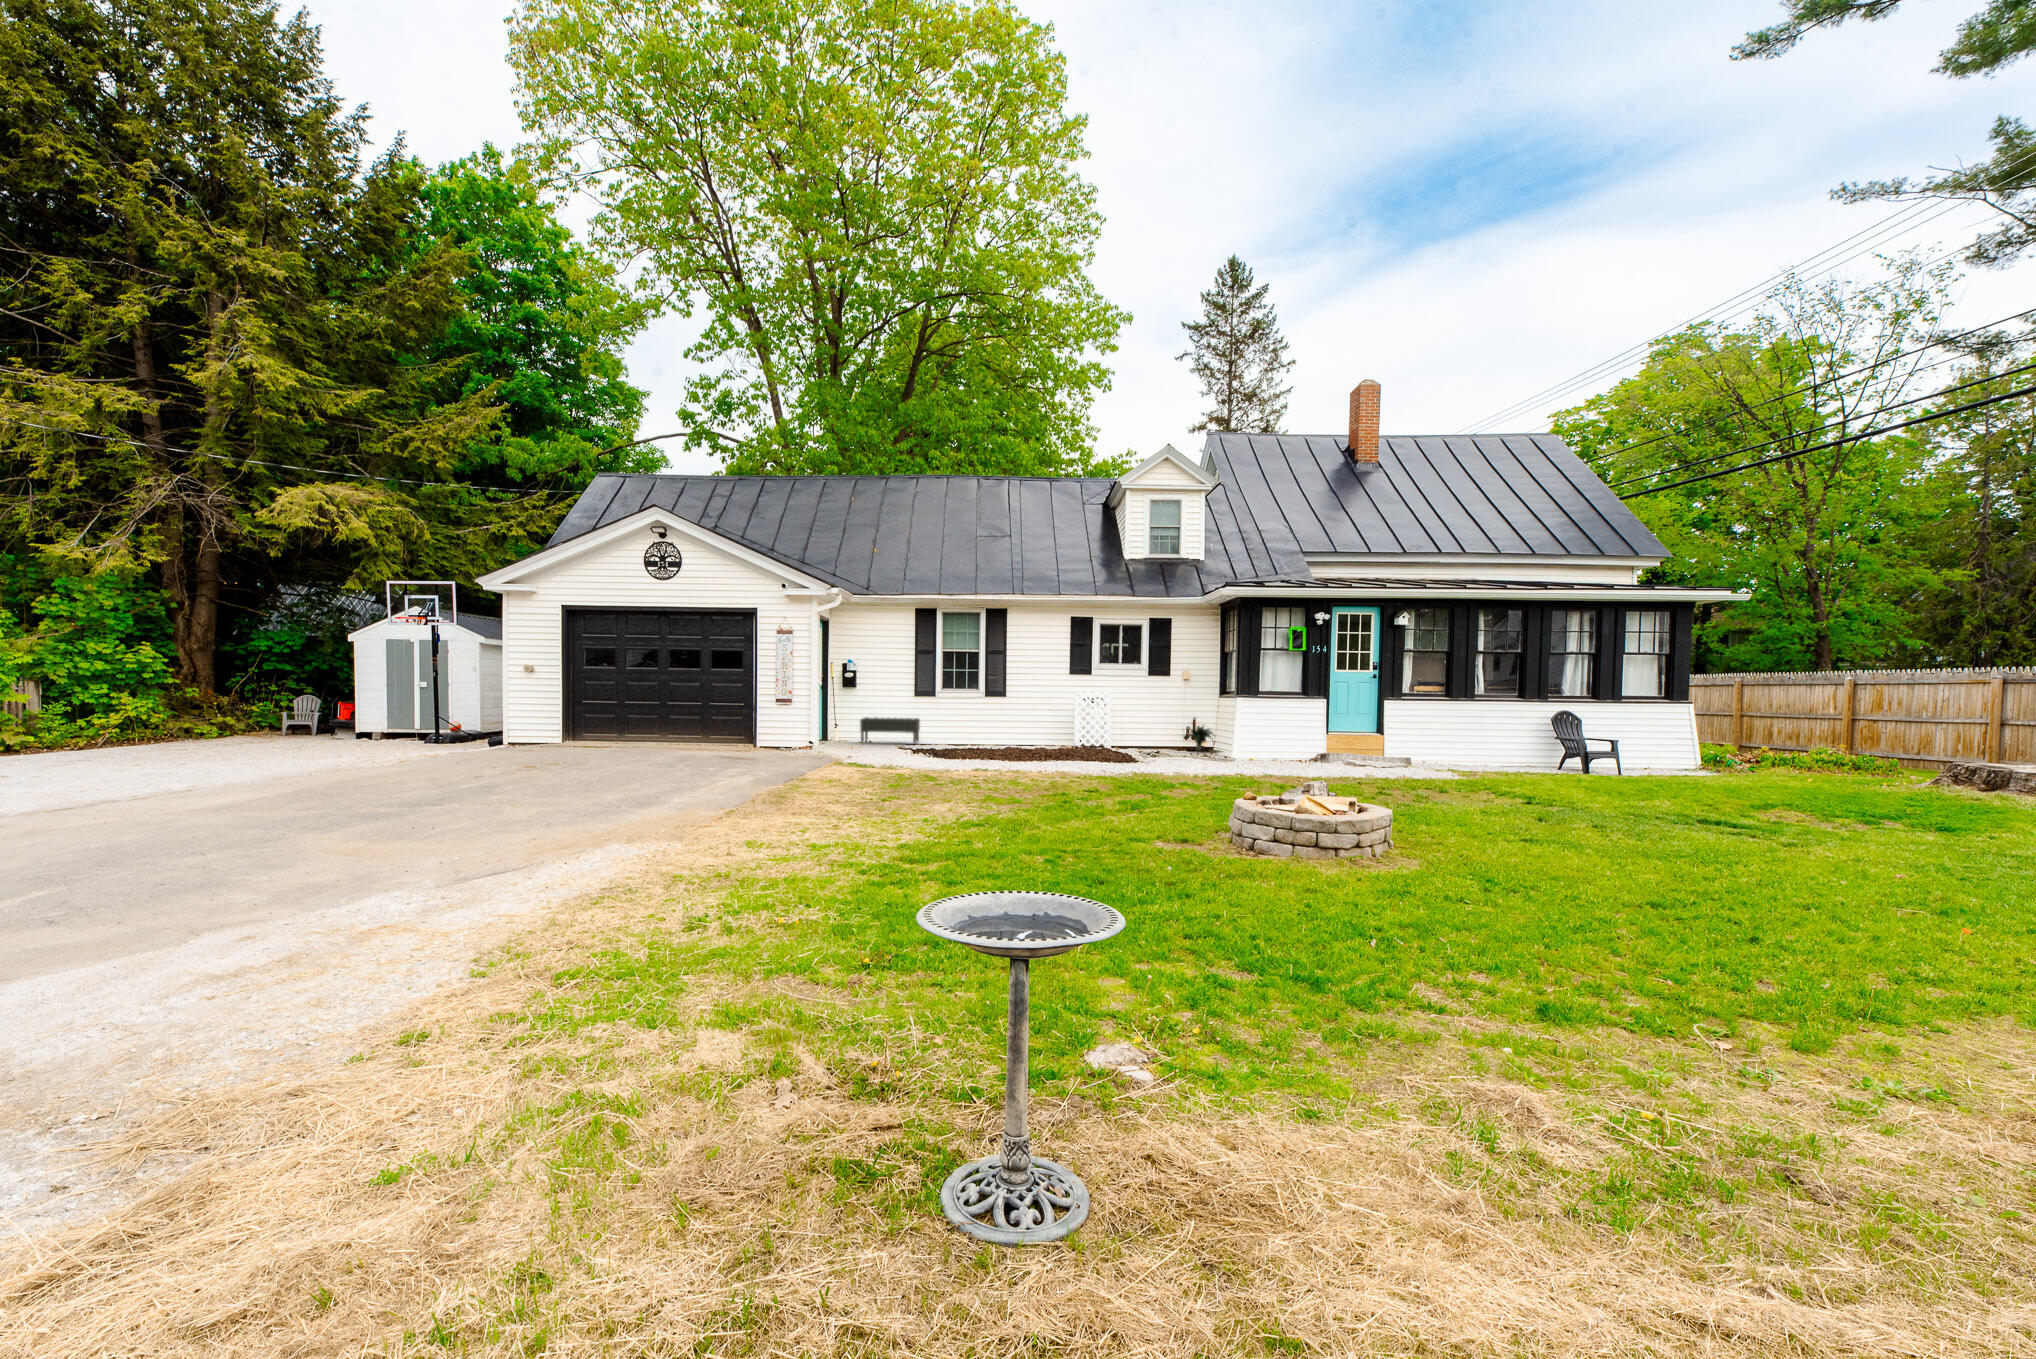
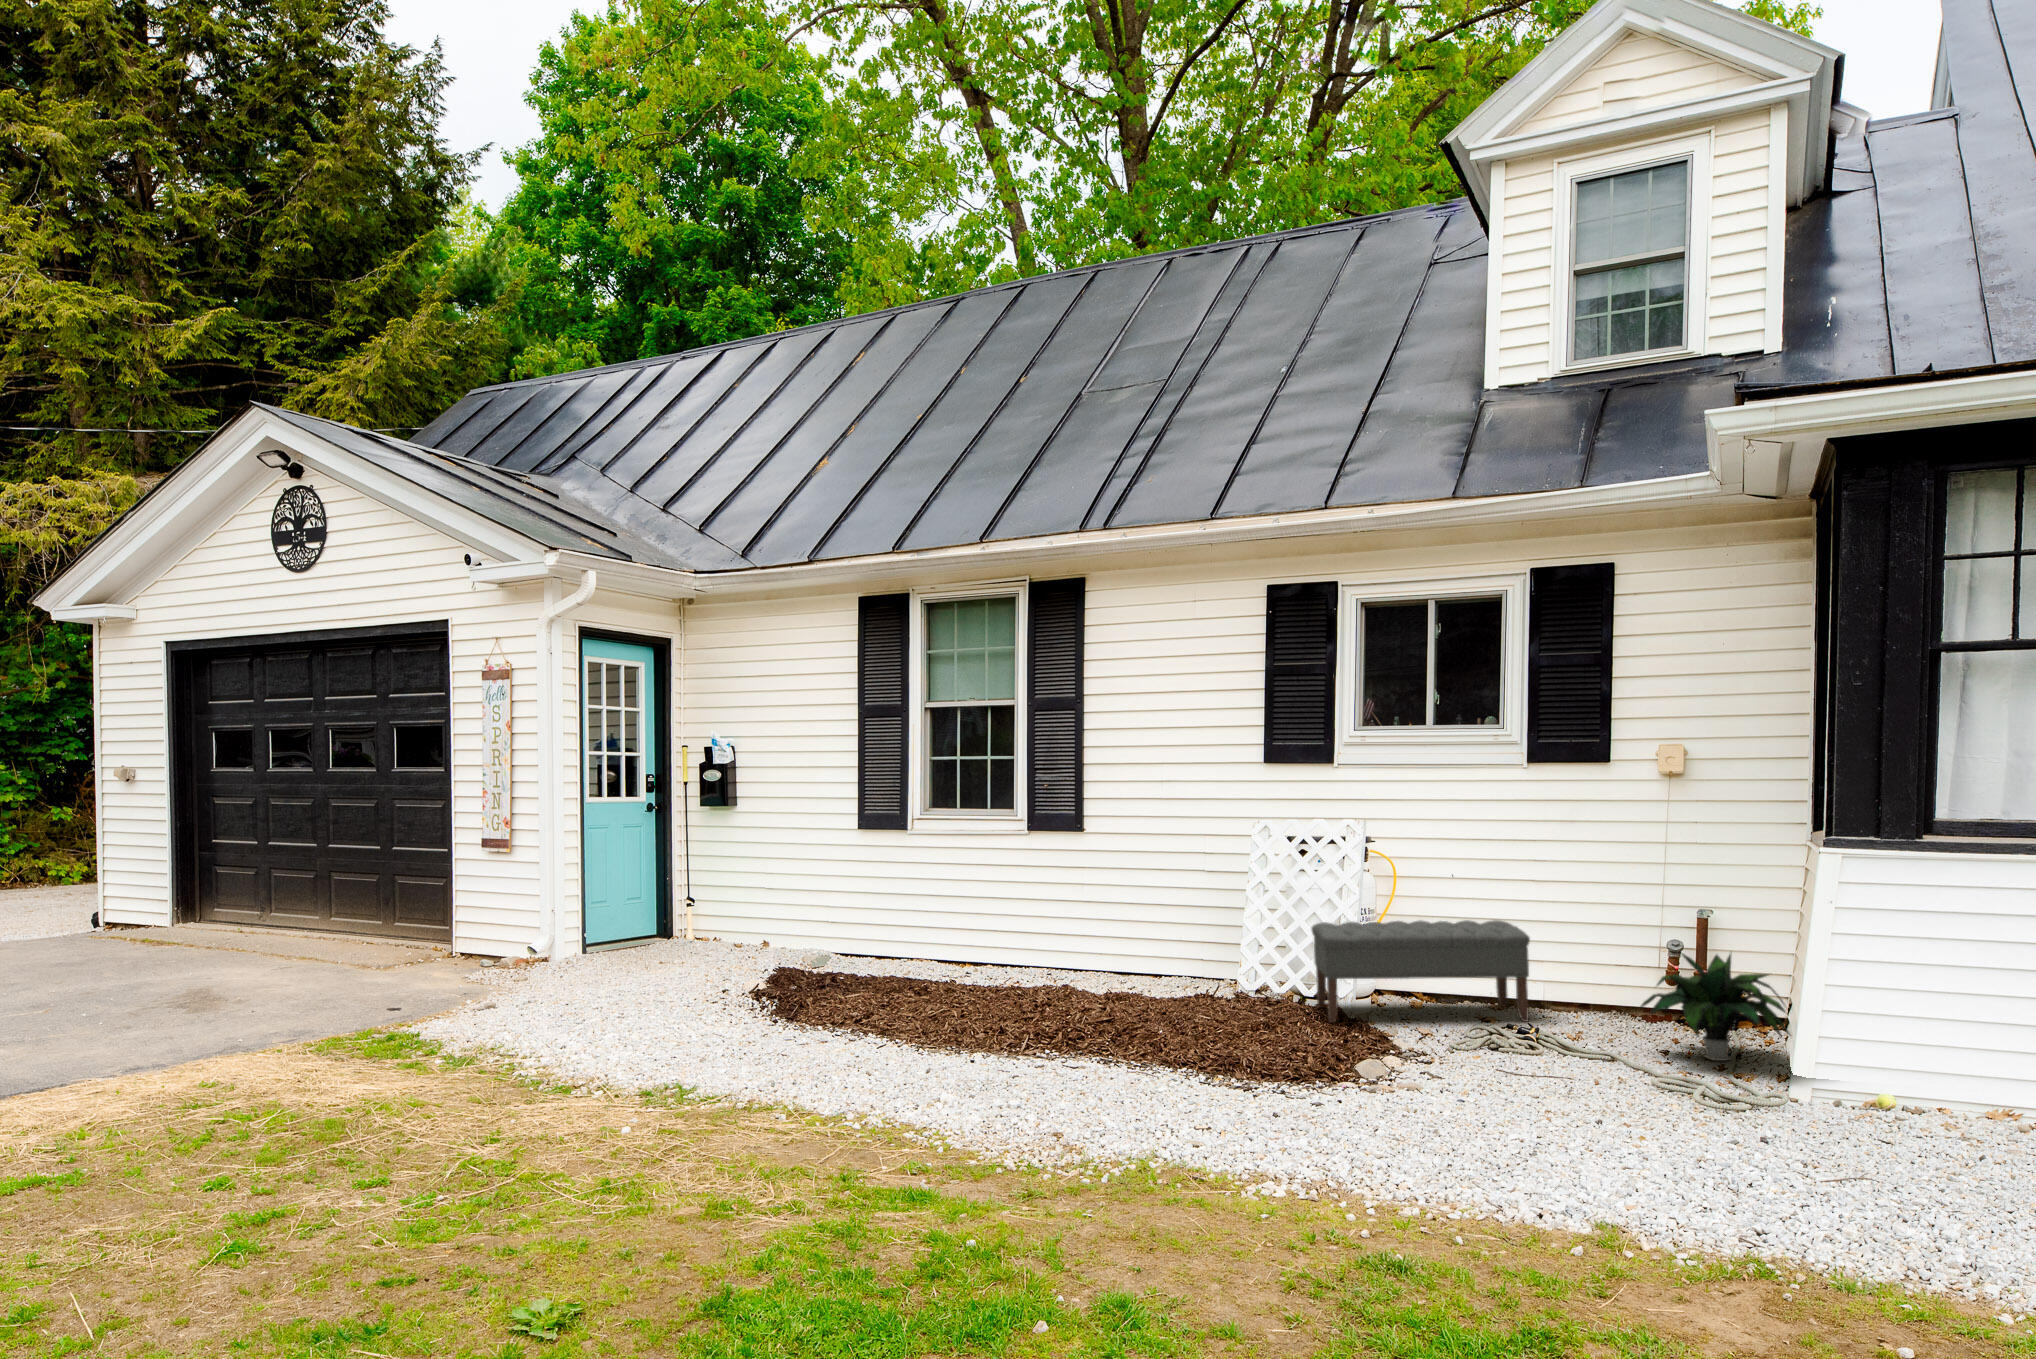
bench: present [860,717,920,744] -> present [1312,920,1530,1023]

